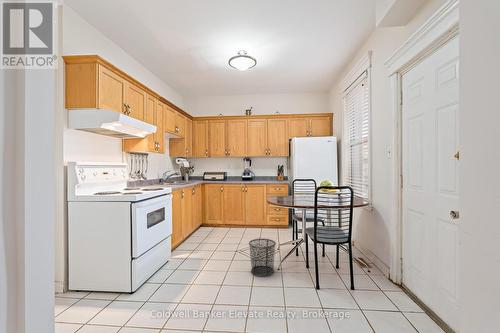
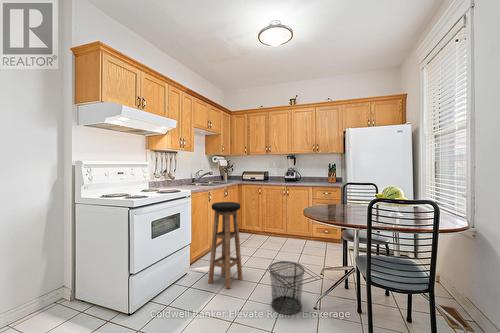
bar stool: none [193,196,221,268] -> present [208,202,242,289]

